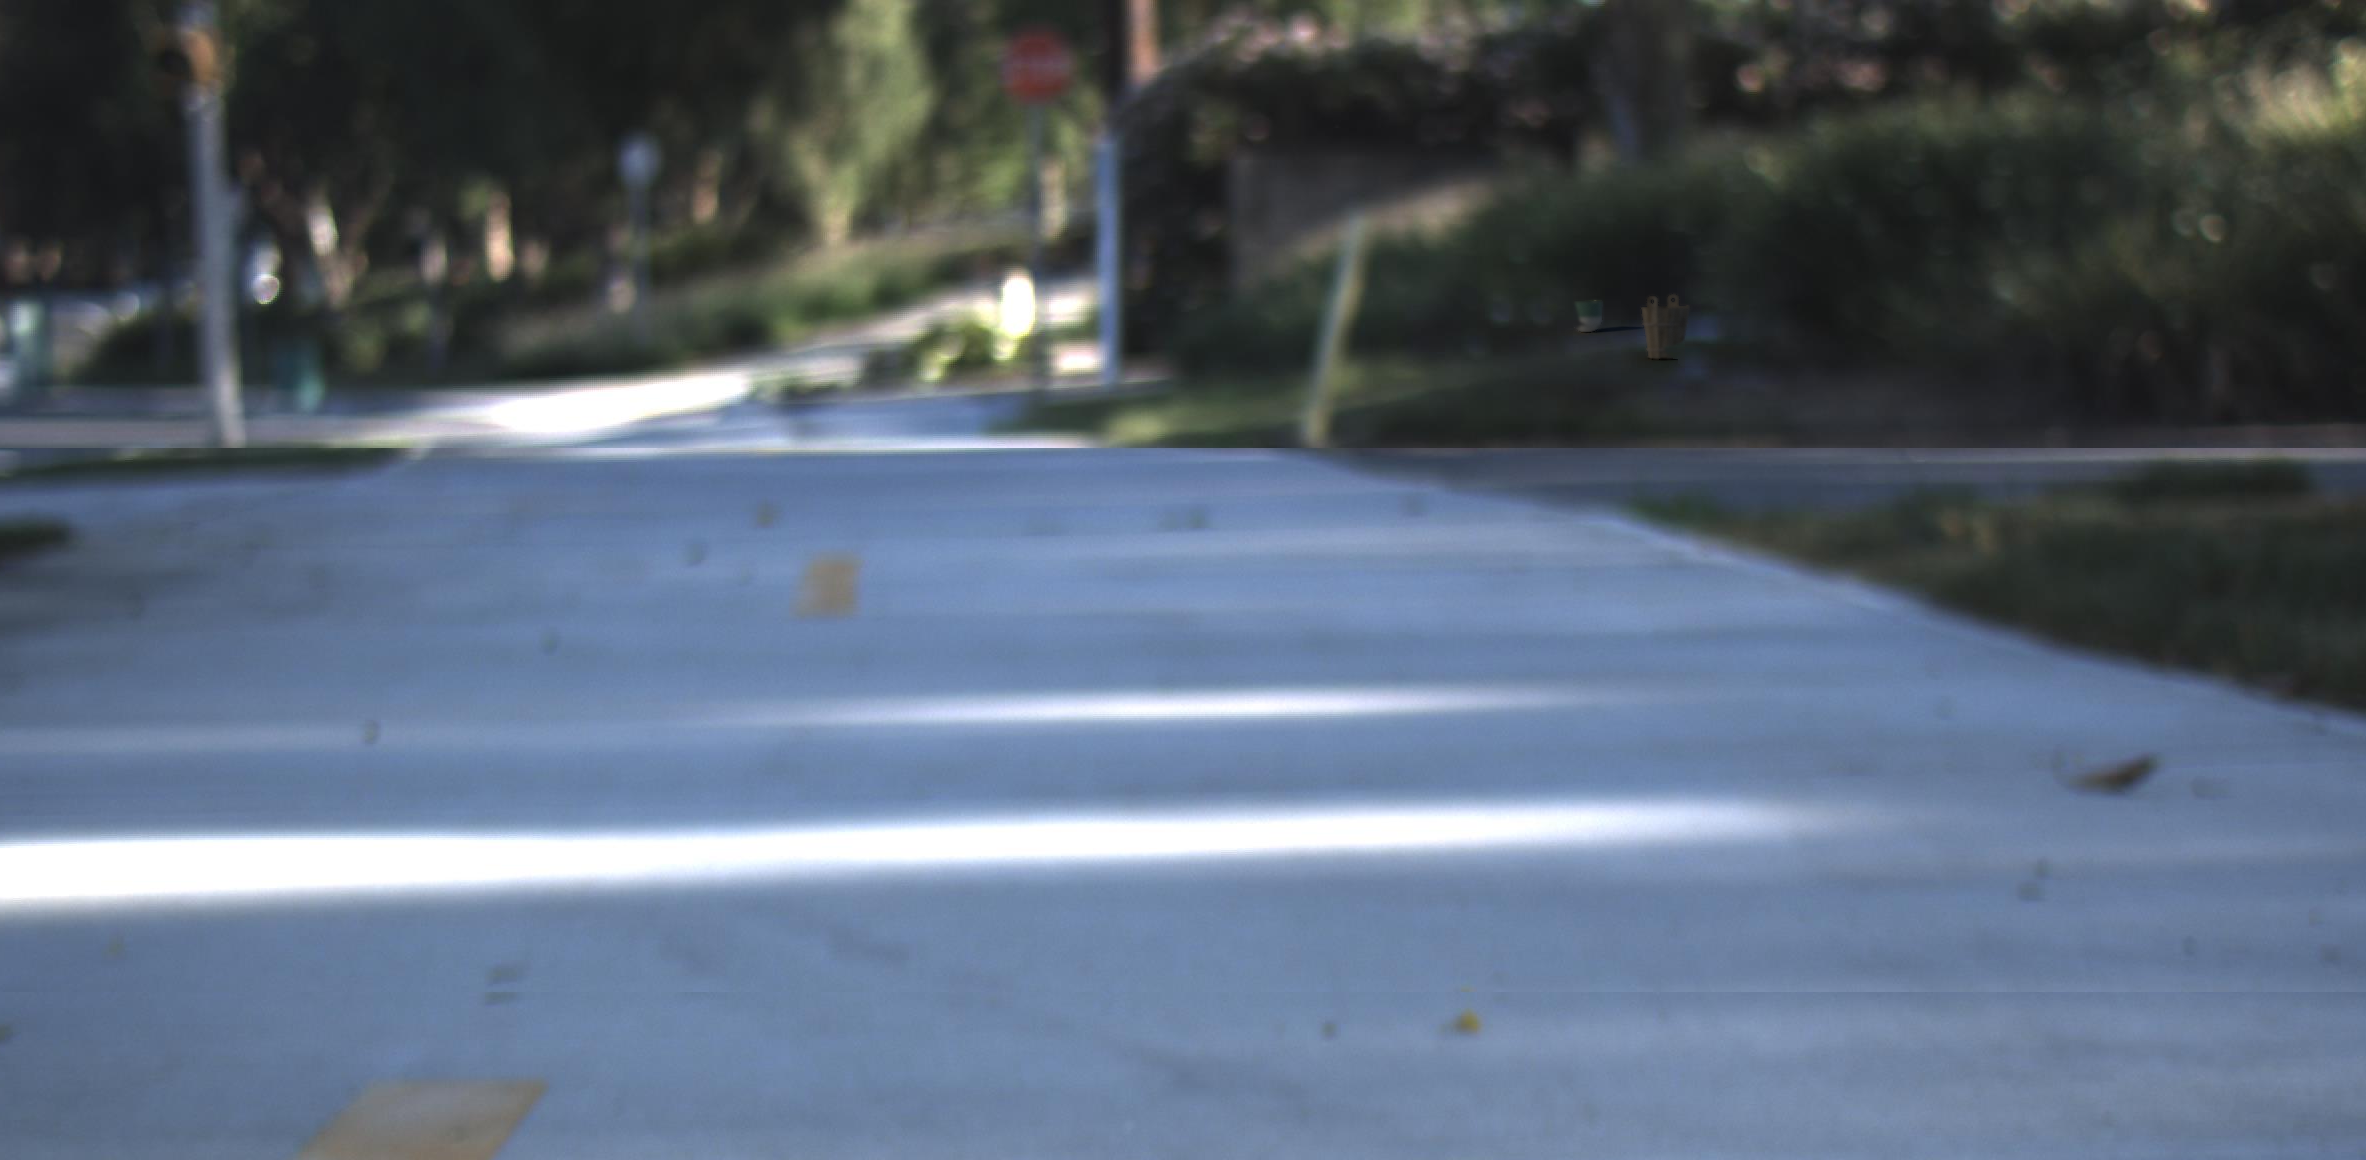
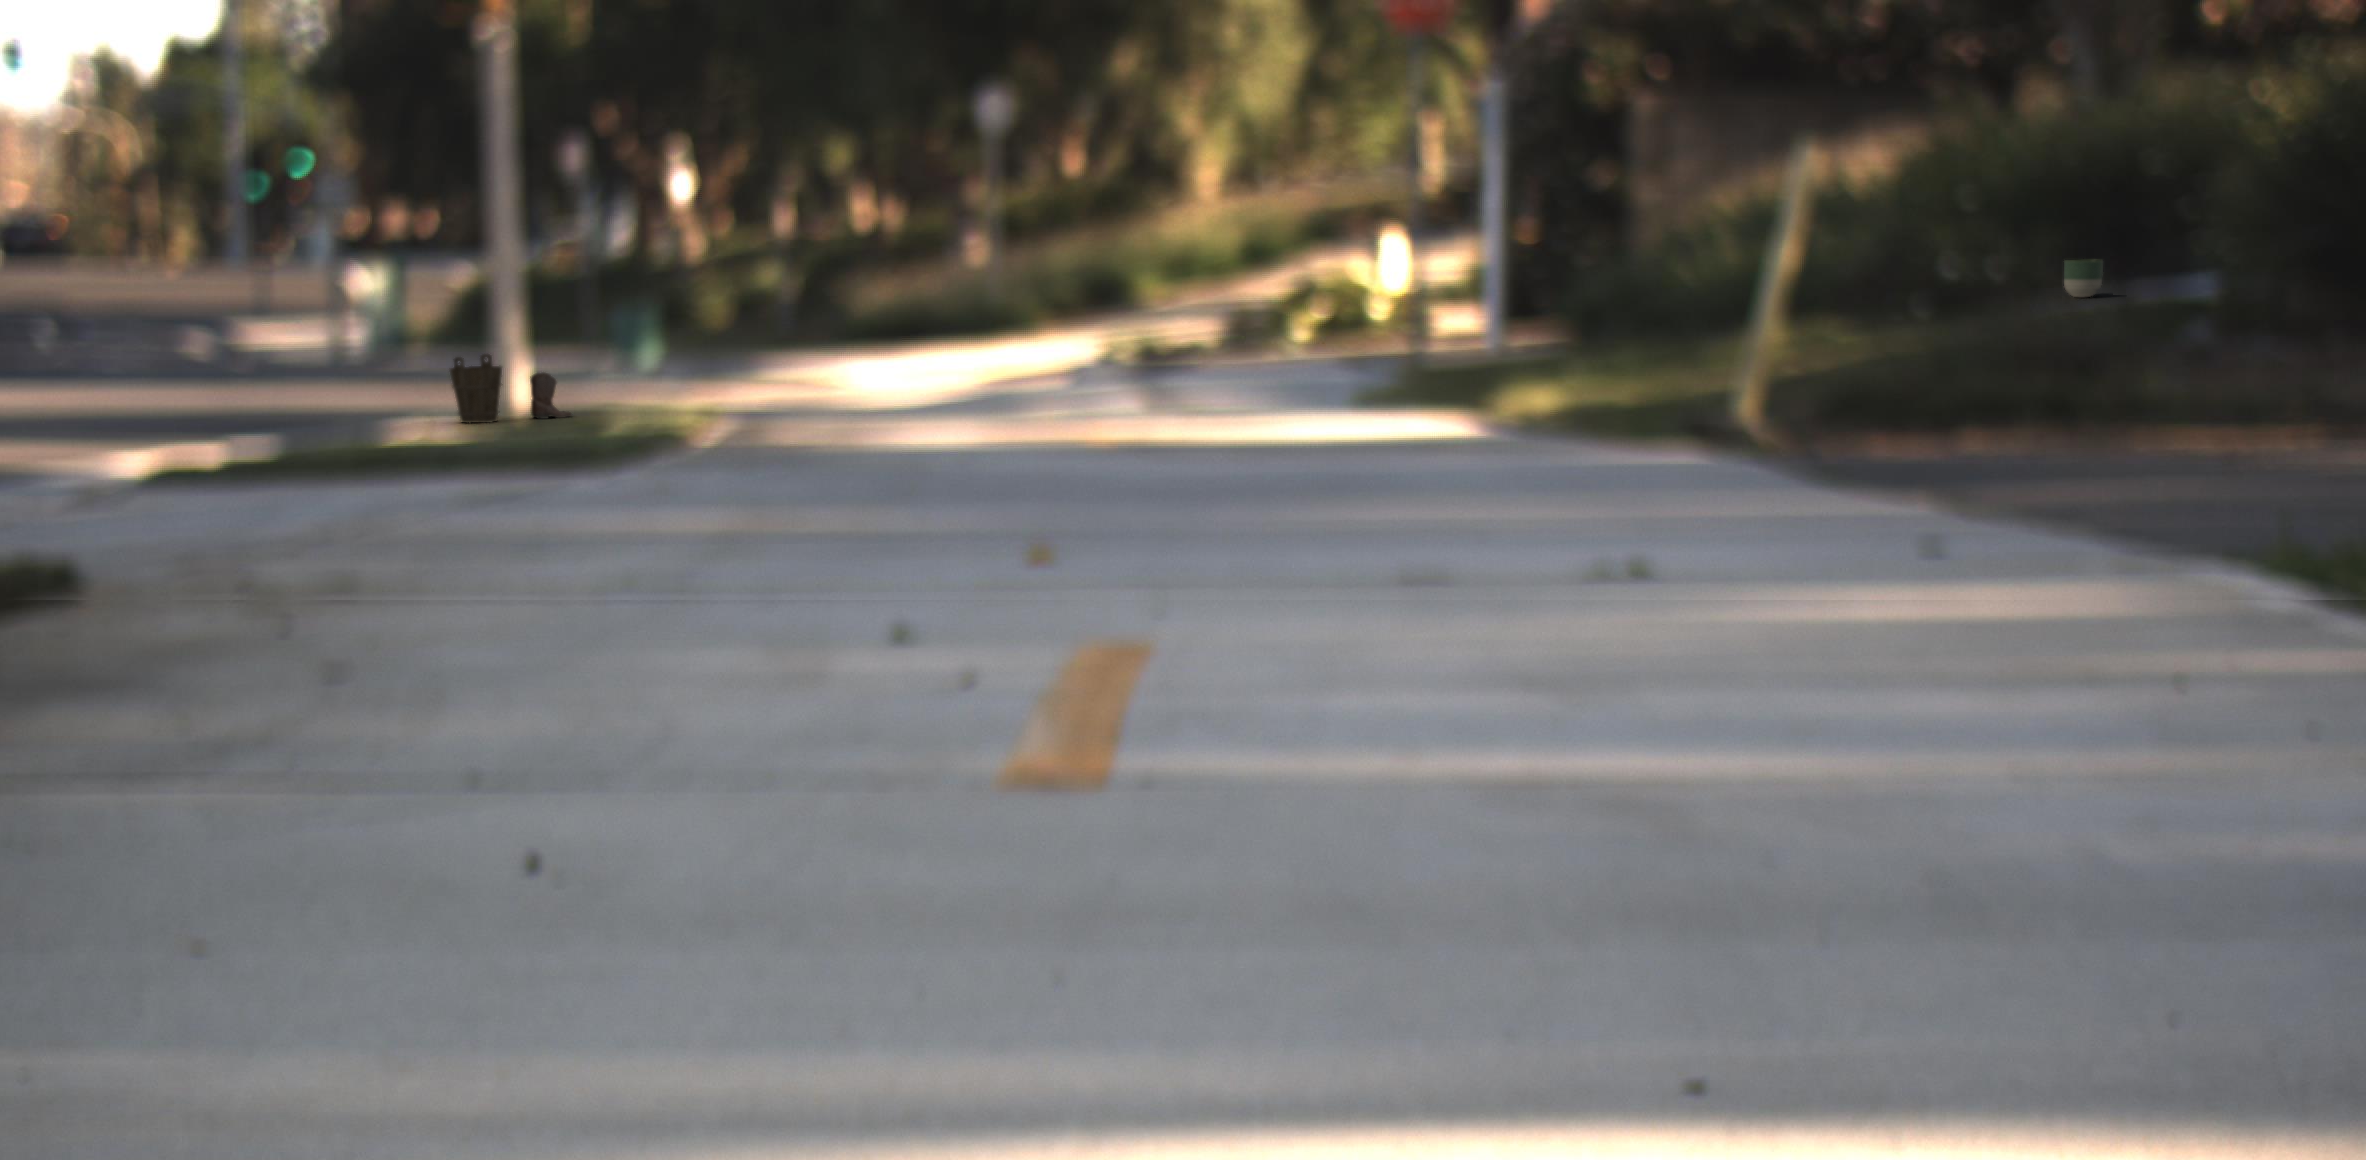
bucket: present [1642,295,1690,359] -> present [450,354,502,423]
boots: none [234,413,276,456] -> present [530,372,571,419]

